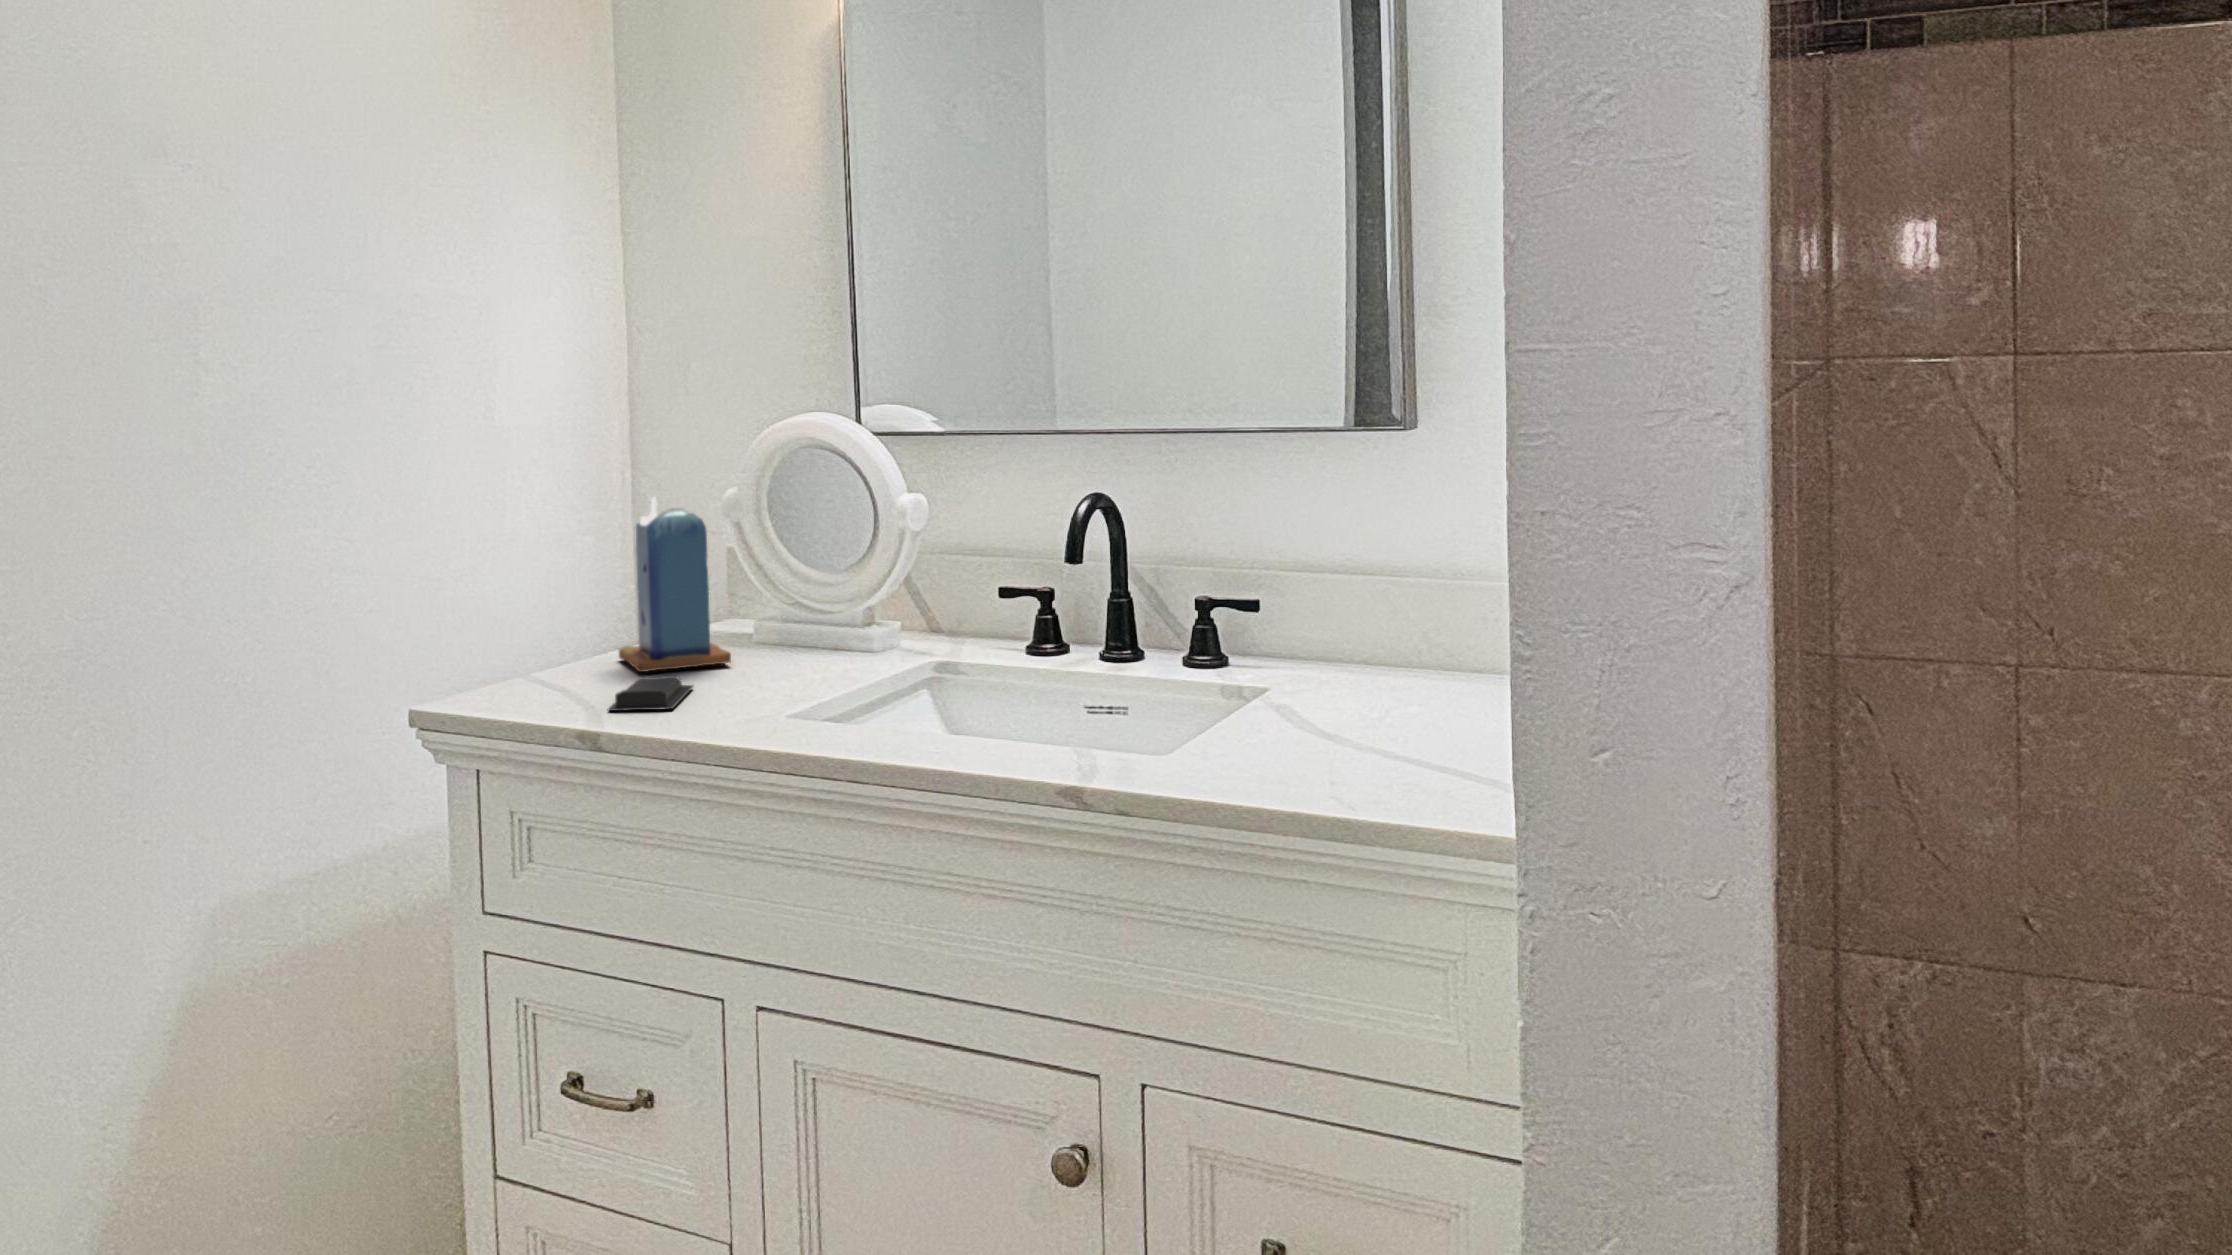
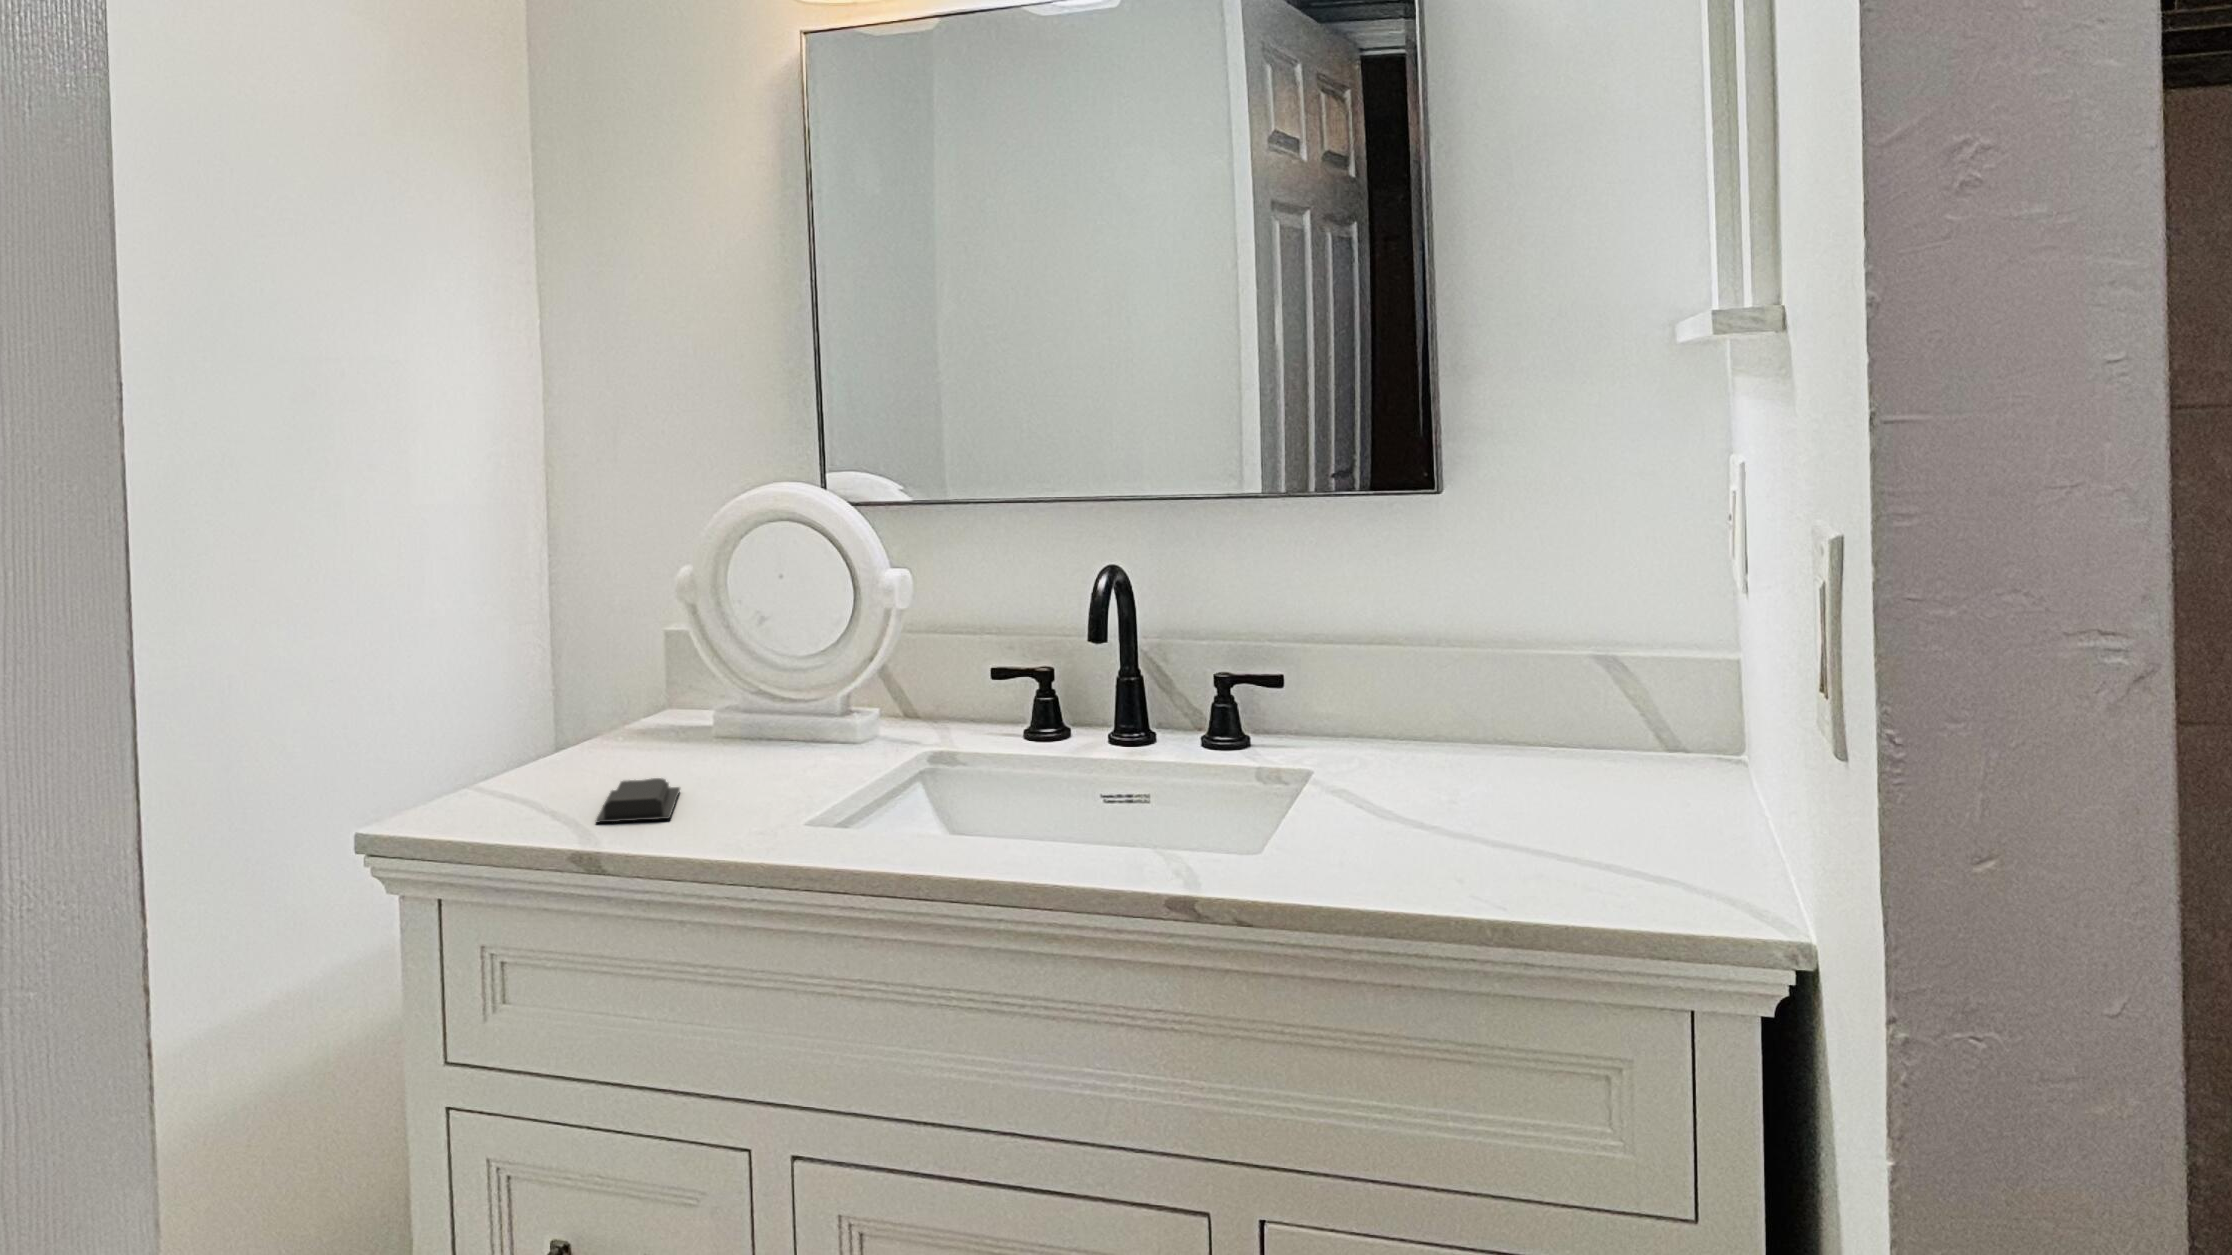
candle: present [619,497,731,672] -> none [577,574,709,772]

